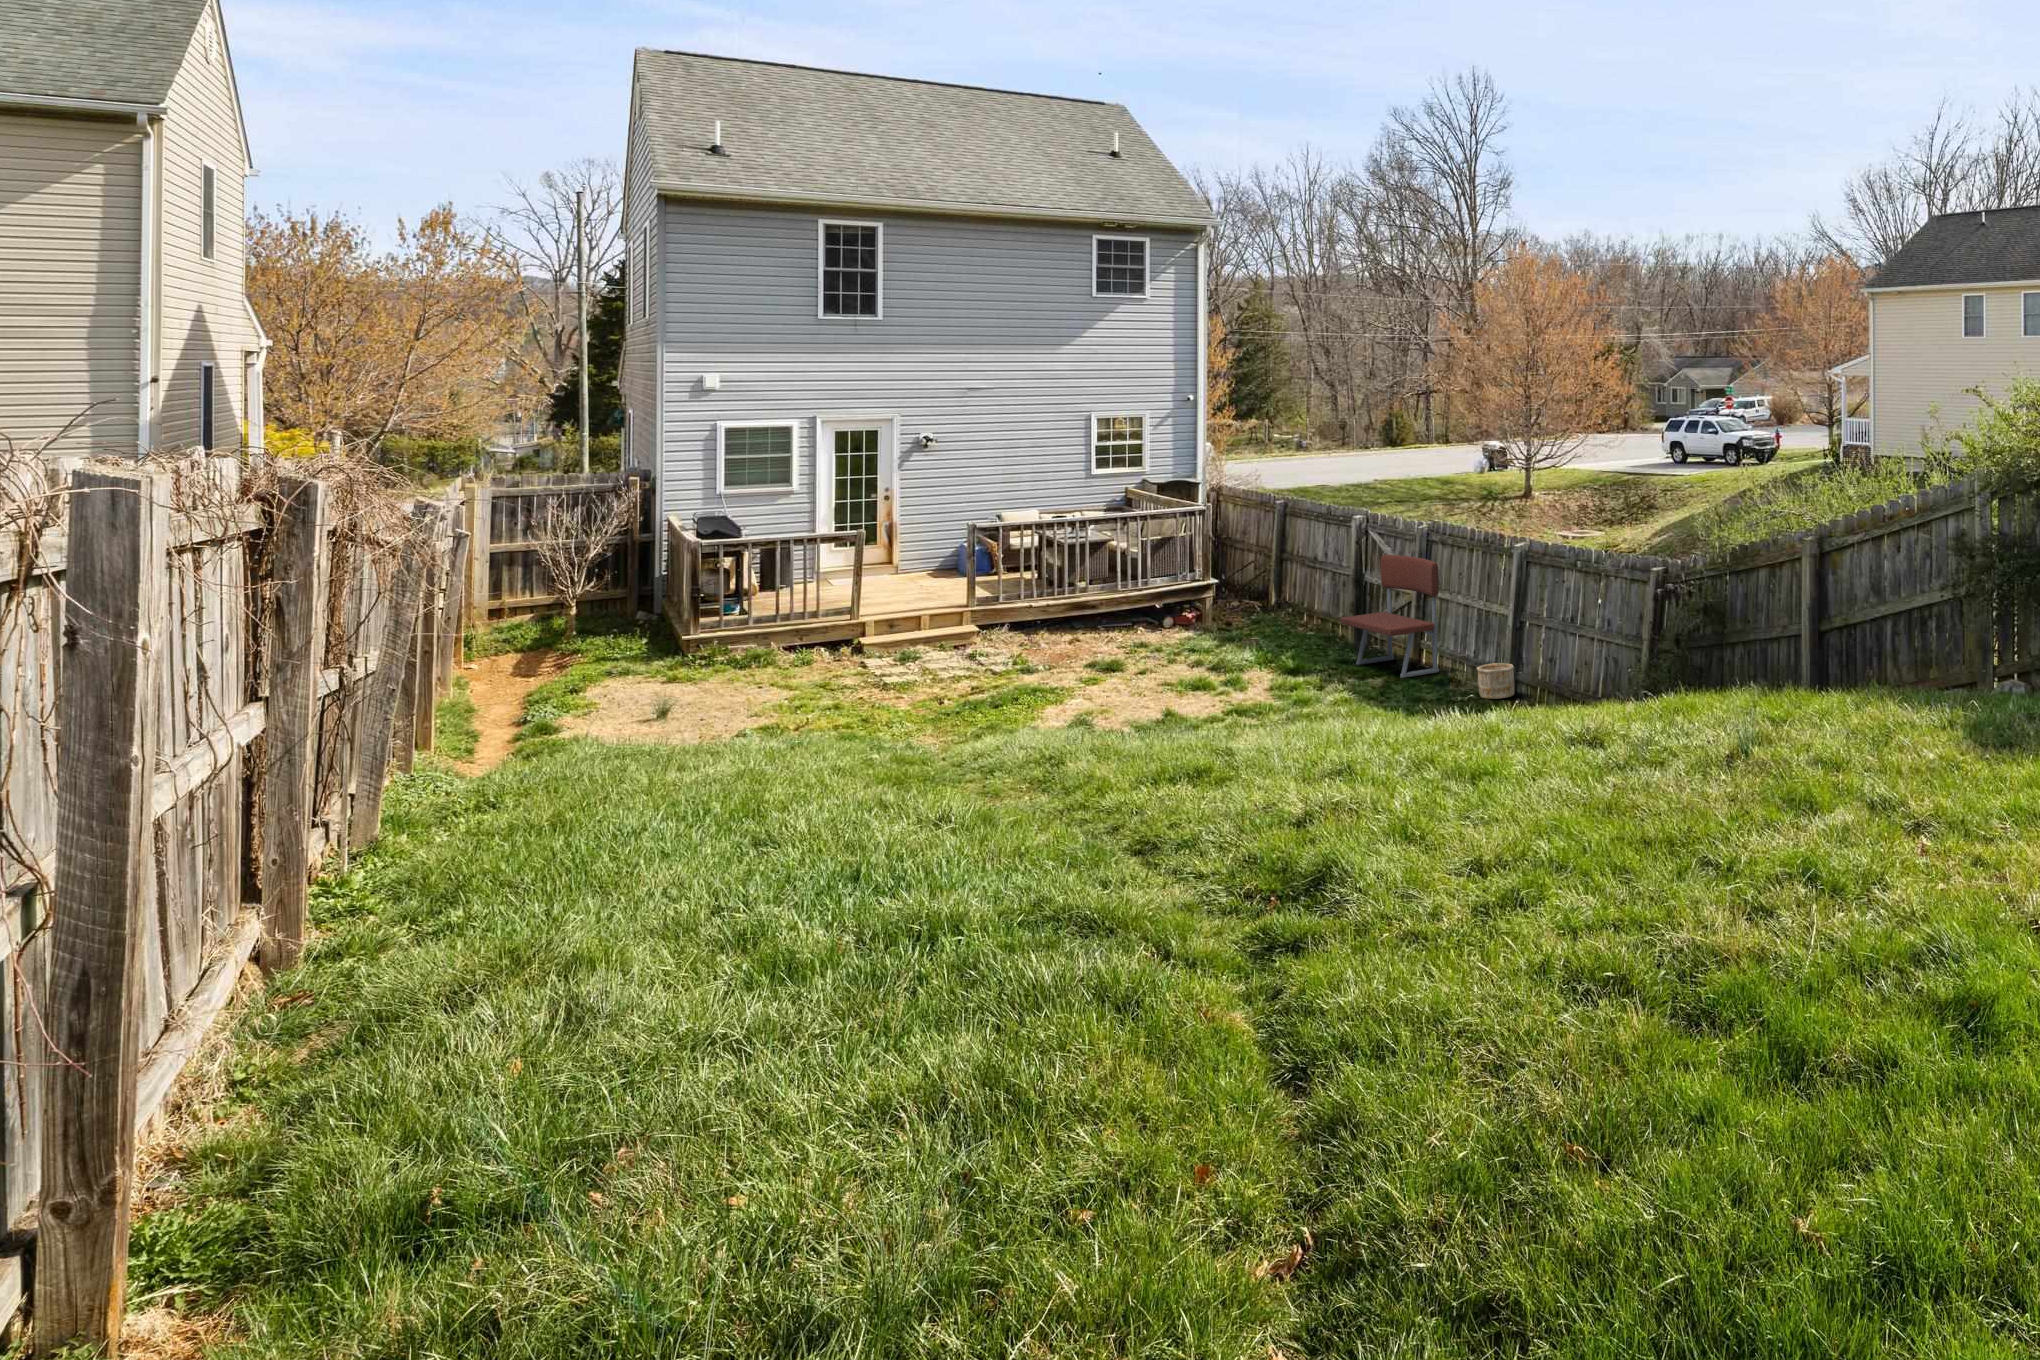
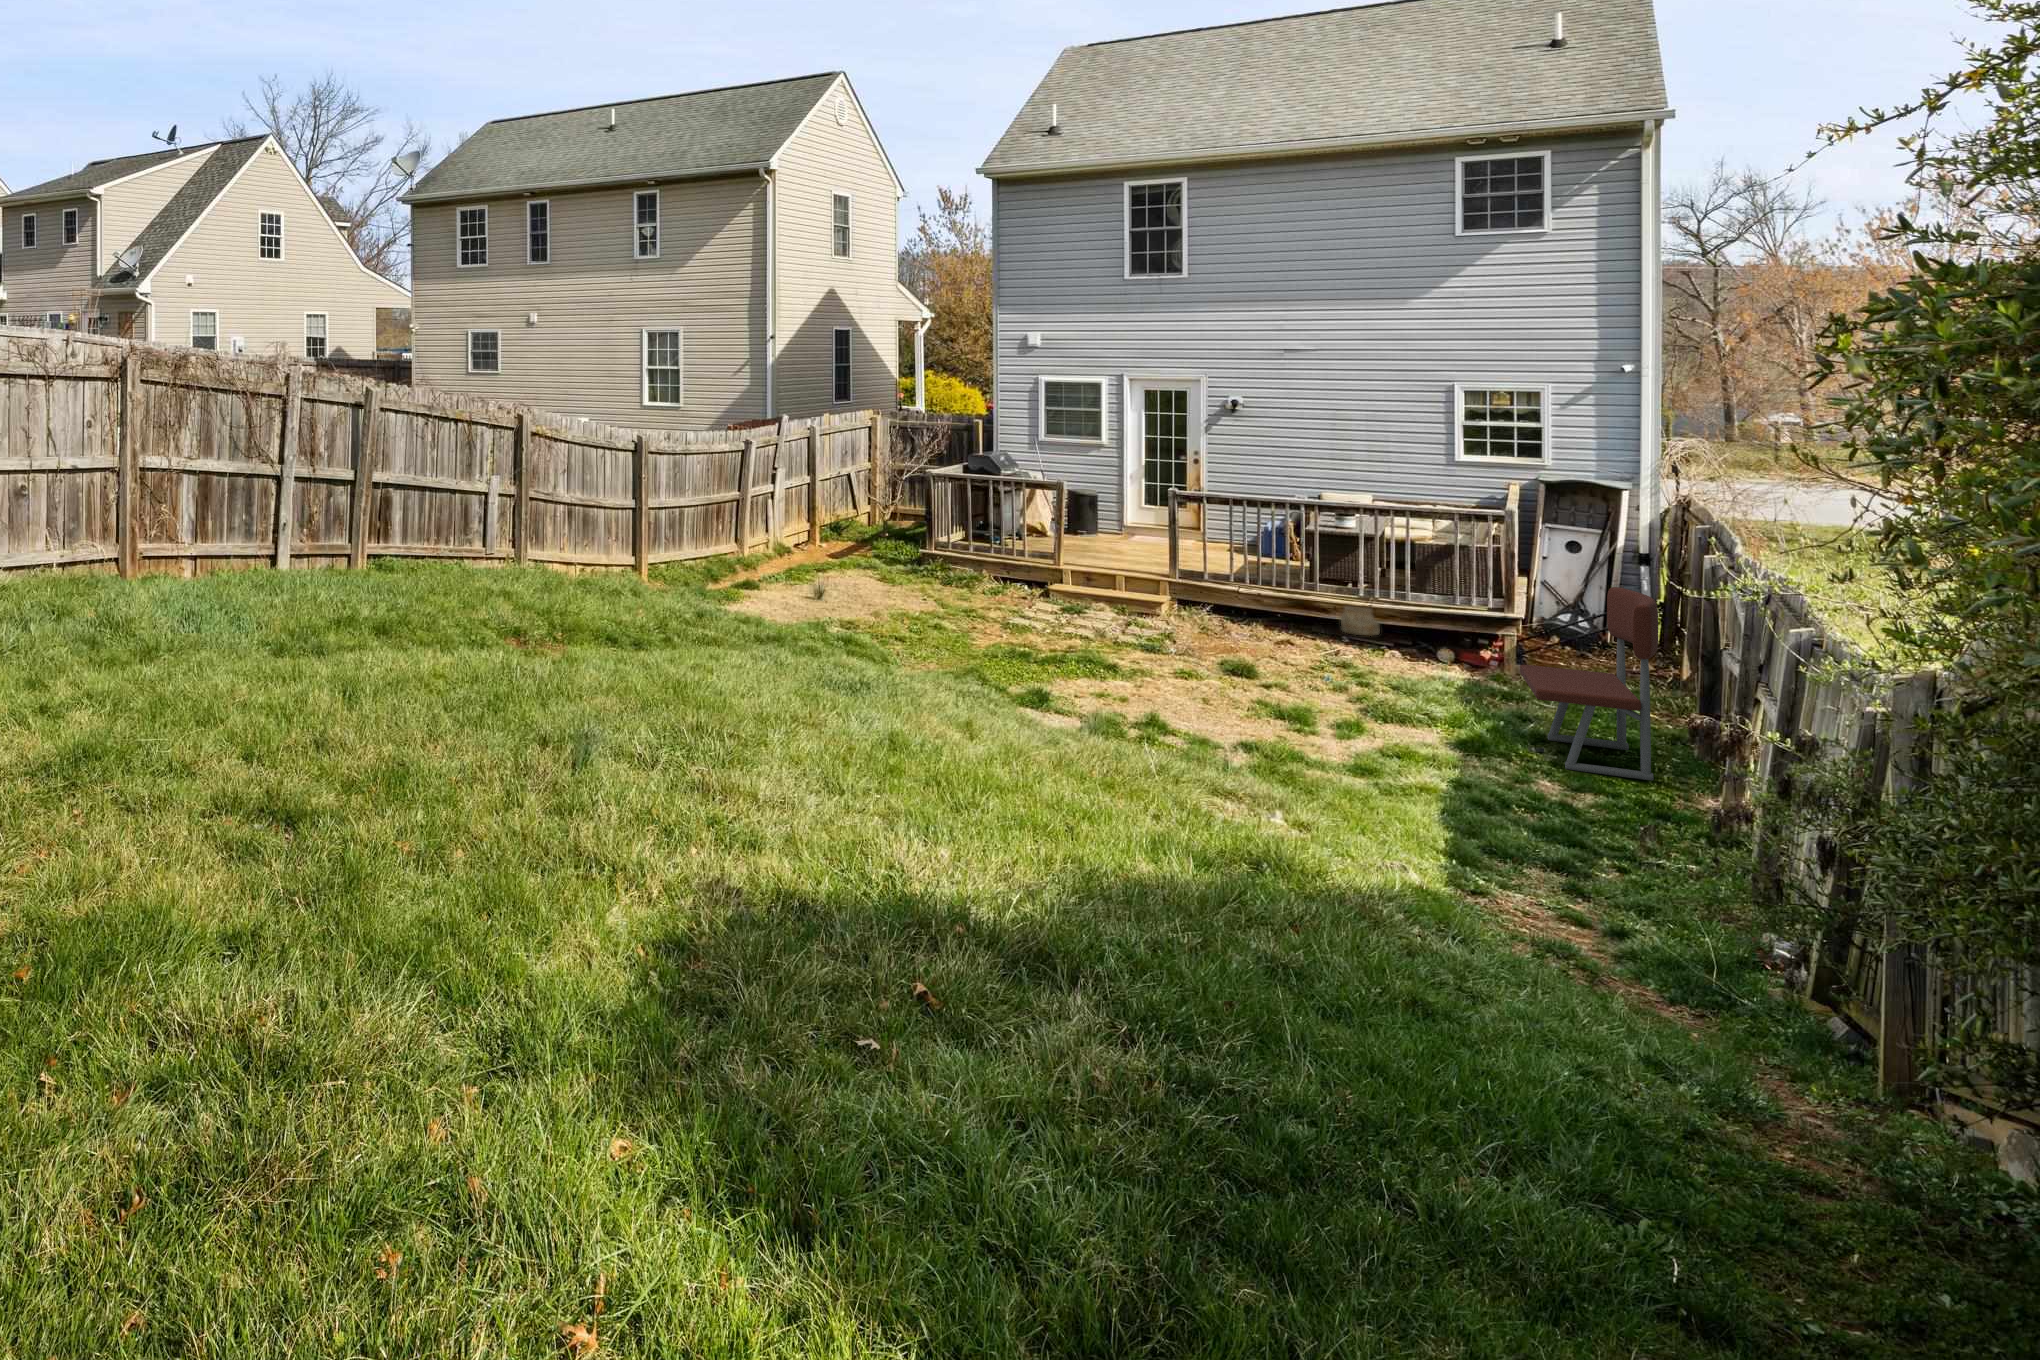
wooden bucket: present [1477,663,1514,699] -> present [1341,607,1380,635]

